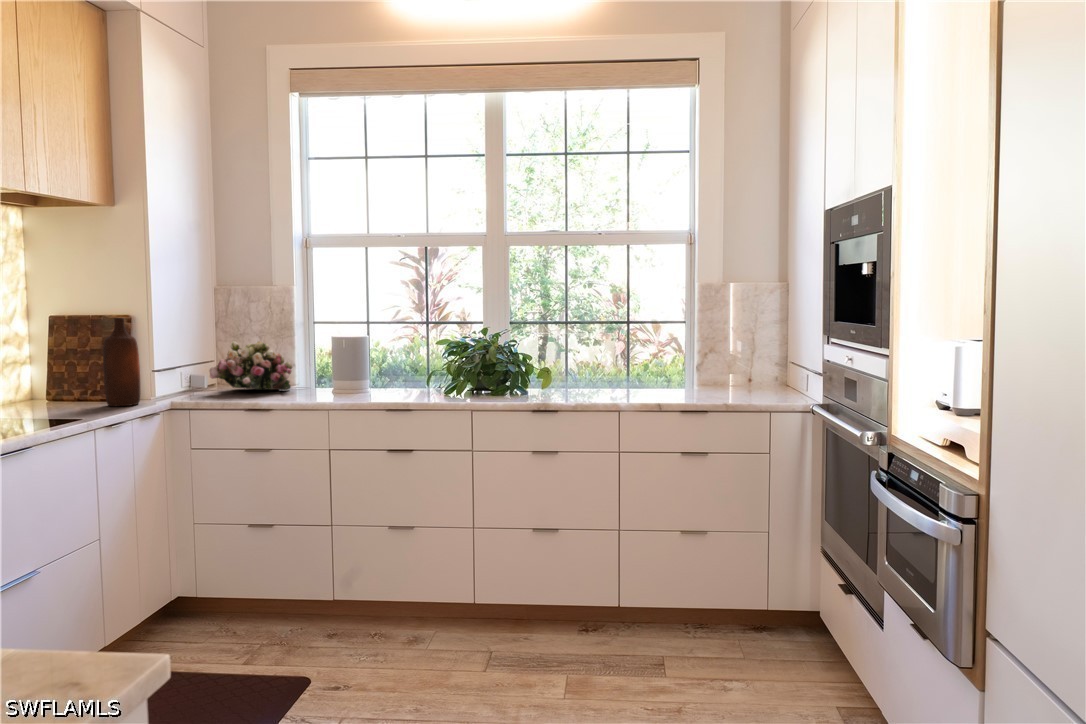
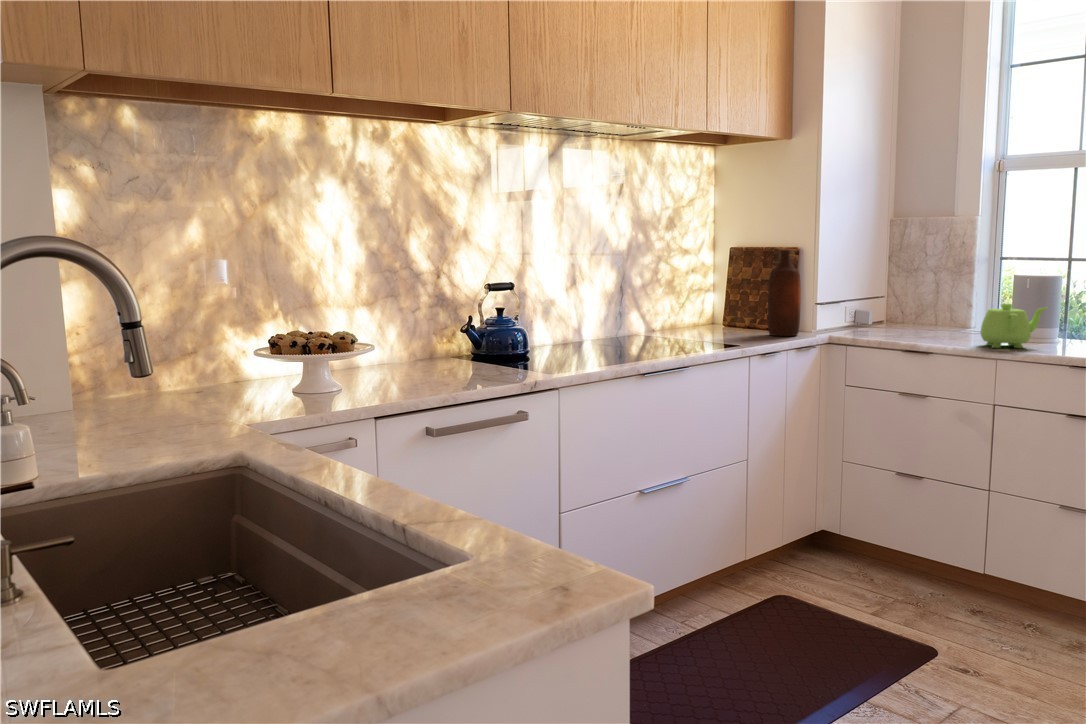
flower arrangement: present [210,341,292,390] -> none [872,277,966,333]
teapot: none [312,362,362,400] -> present [980,304,1047,348]

